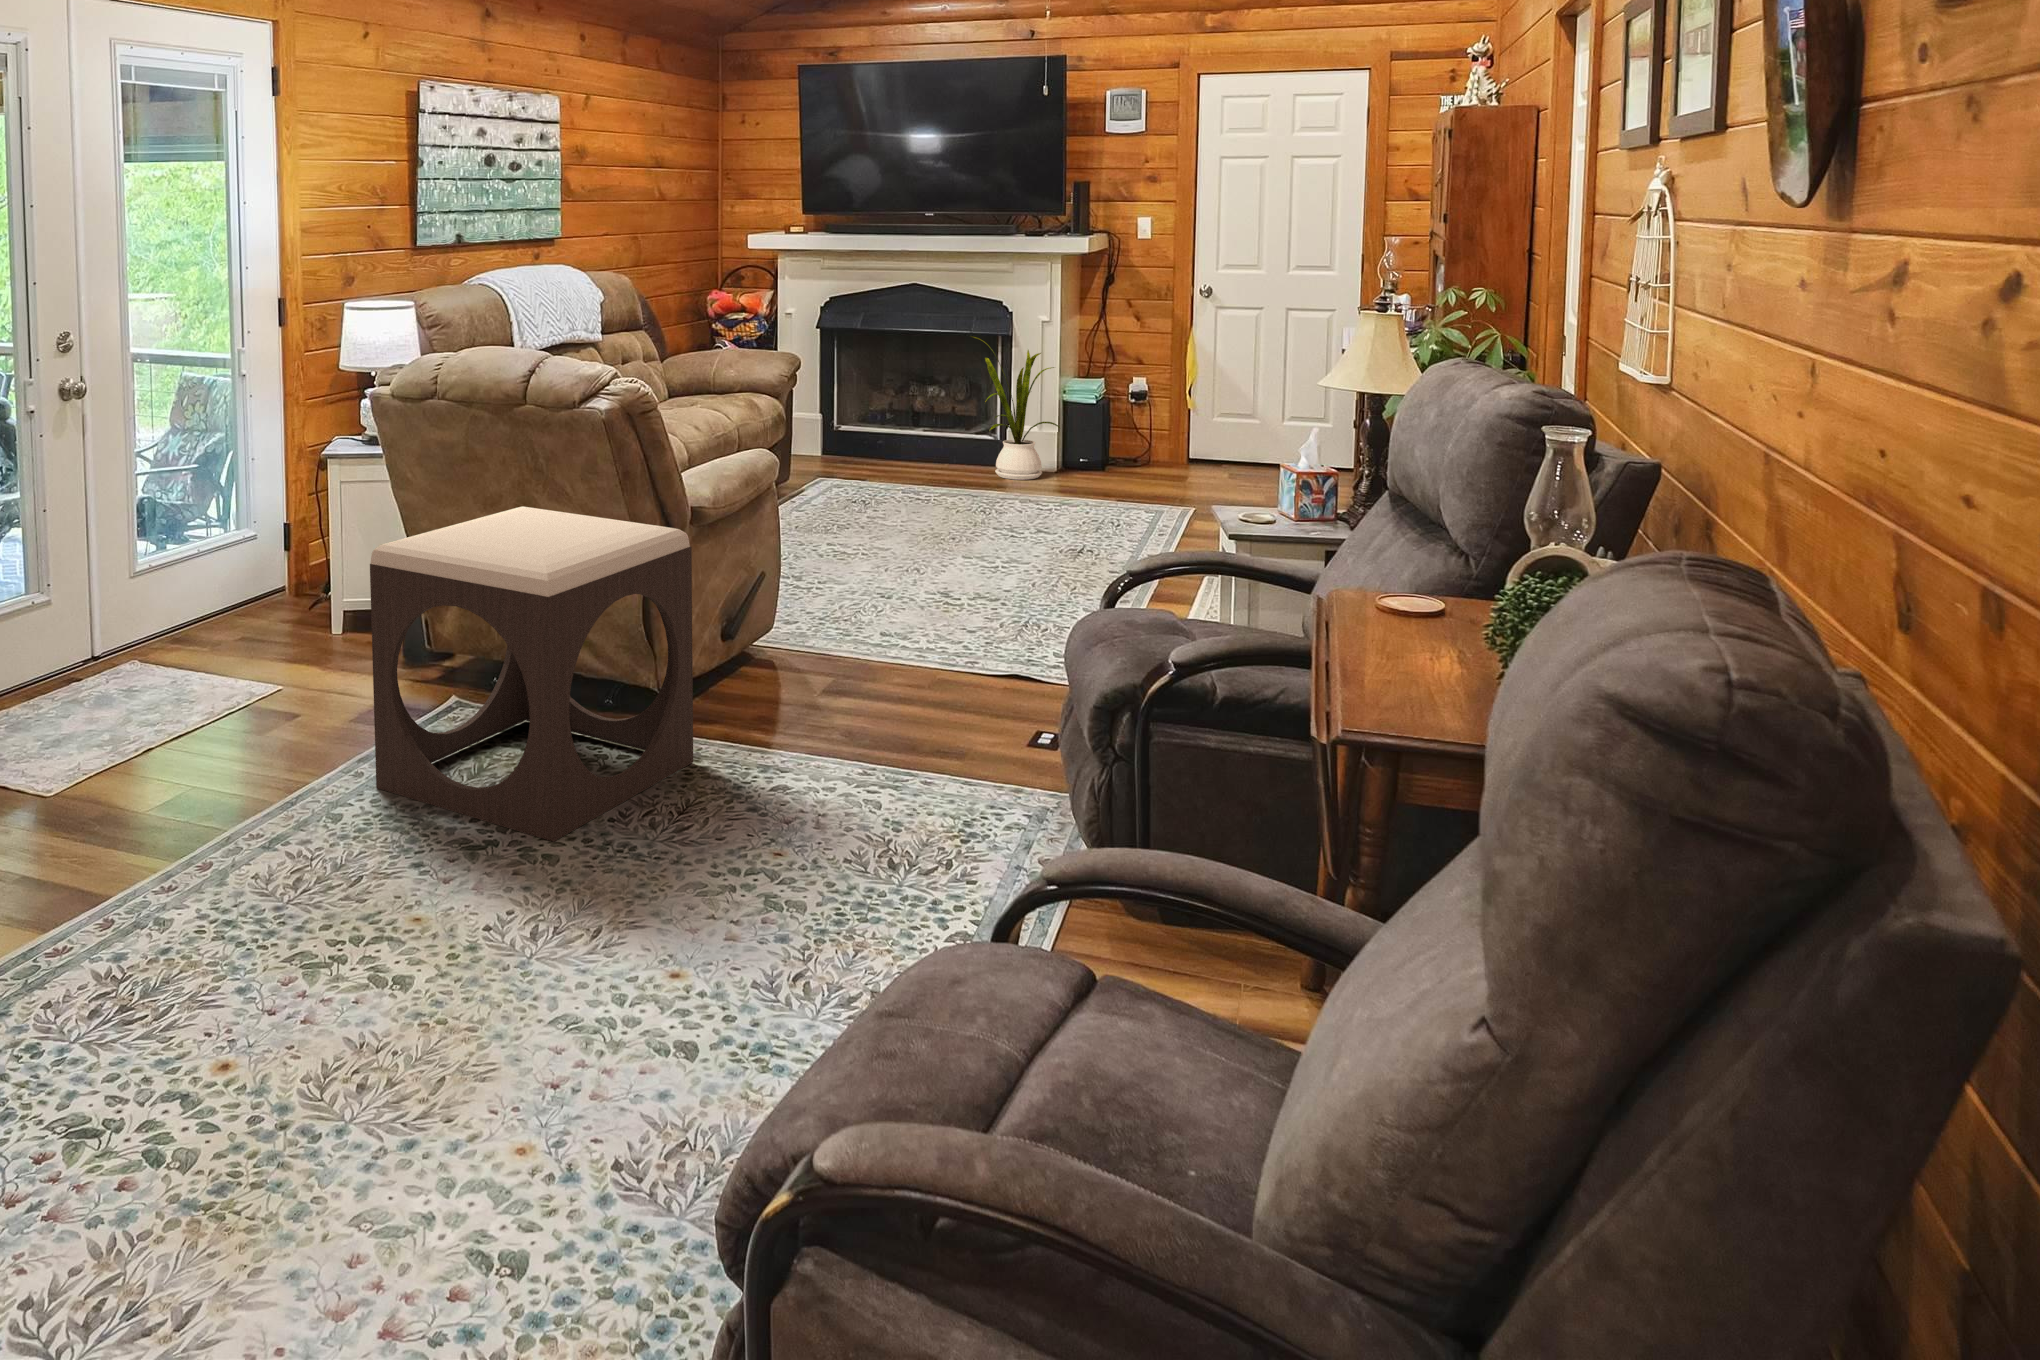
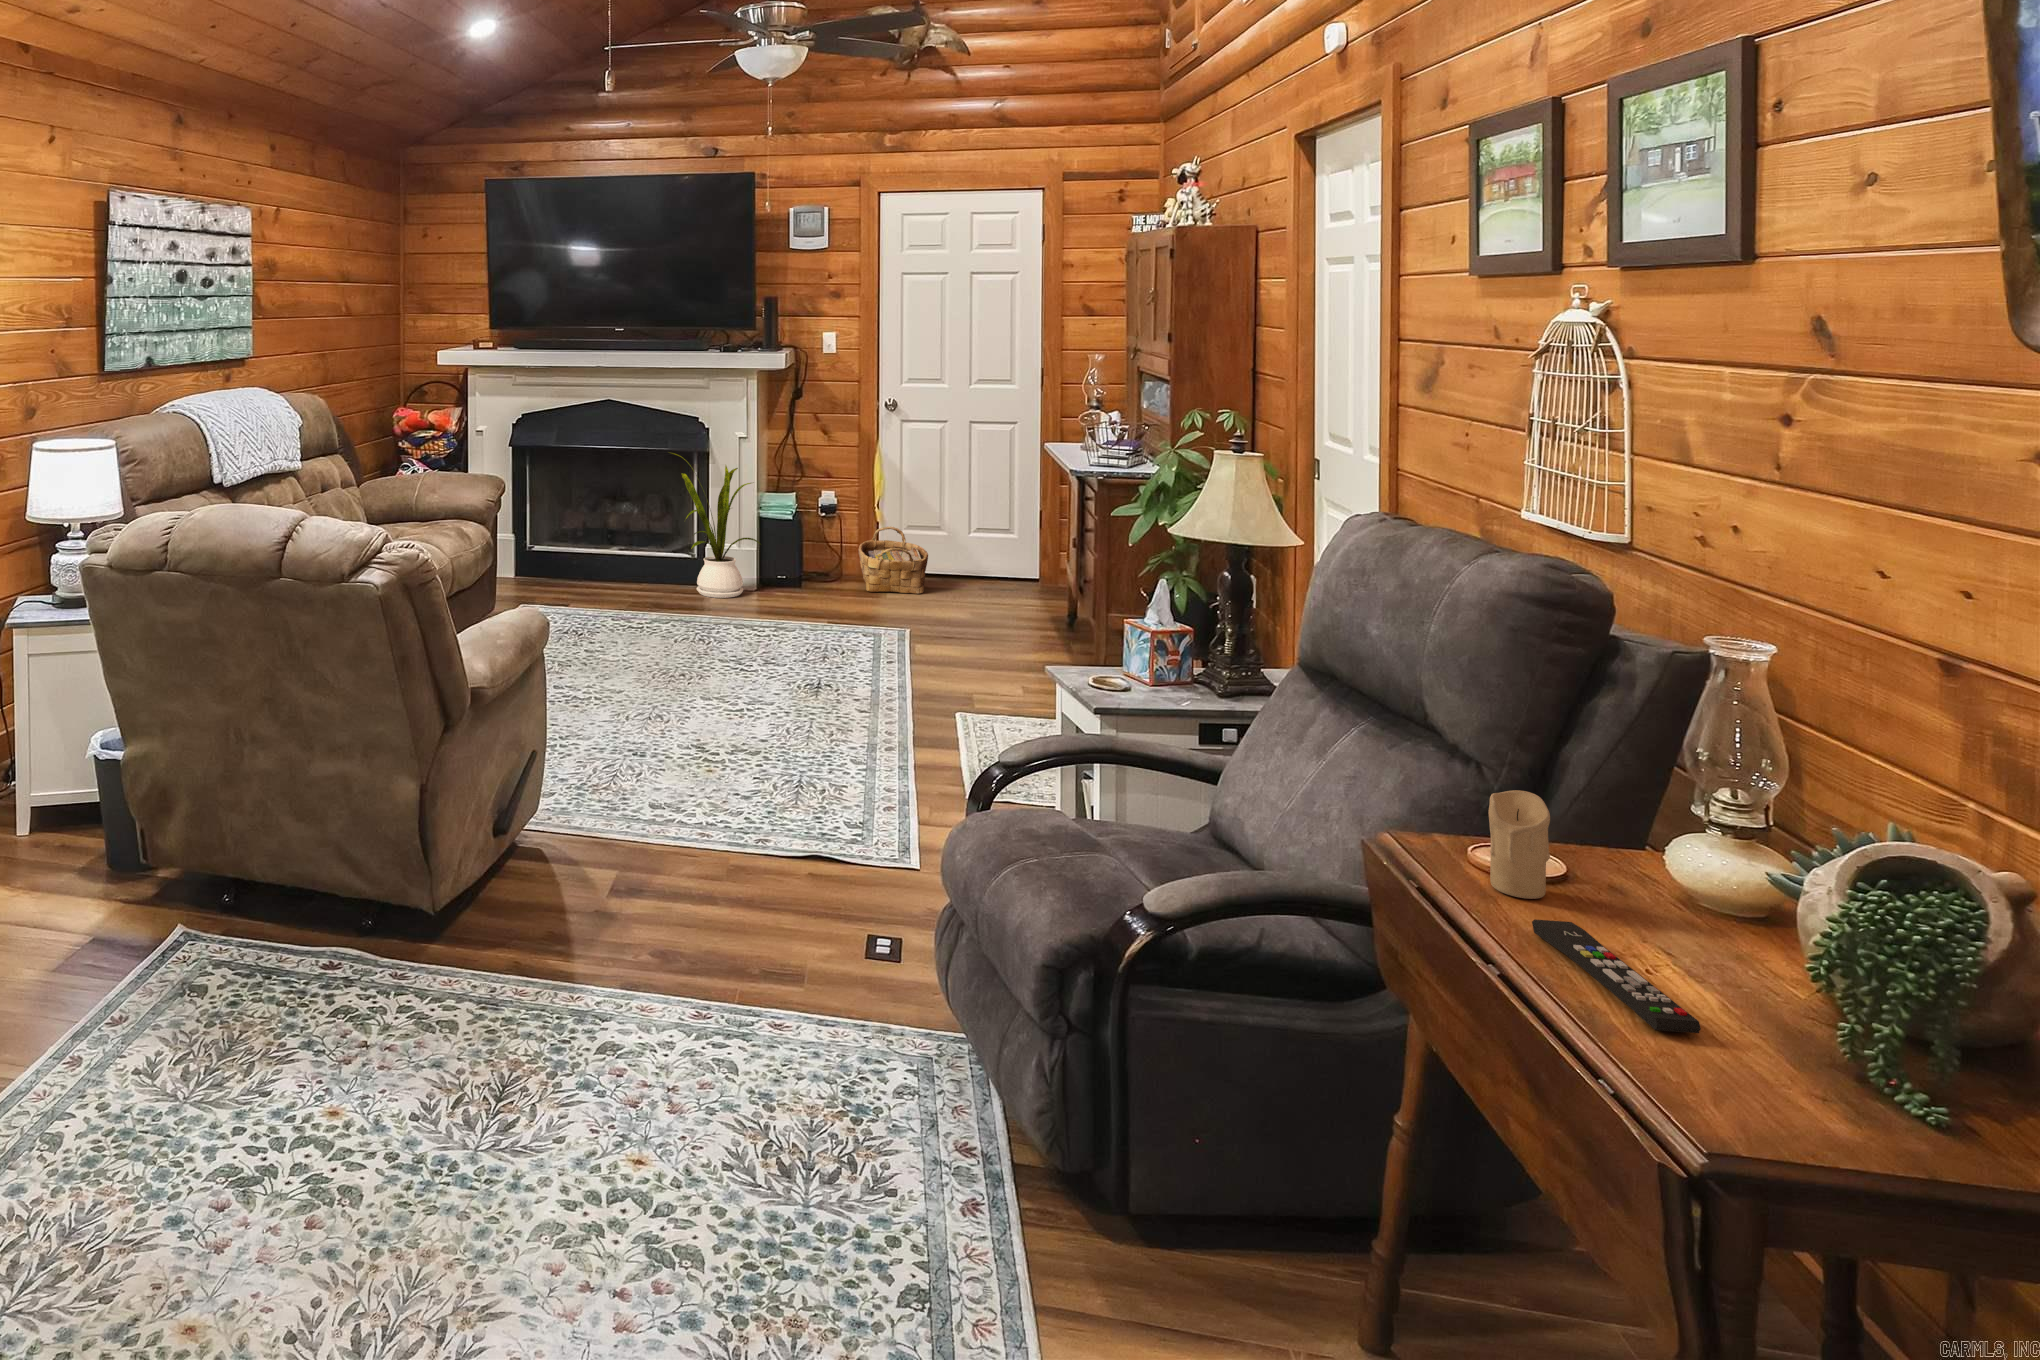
woven basket: none [1164,415,1235,482] -> present [859,527,928,594]
footstool: present [370,506,693,842] -> none [95,697,491,1161]
candle: none [1384,550,1426,630] -> present [1489,790,1550,899]
remote control: none [1382,634,1430,690] -> present [1532,919,1701,1033]

